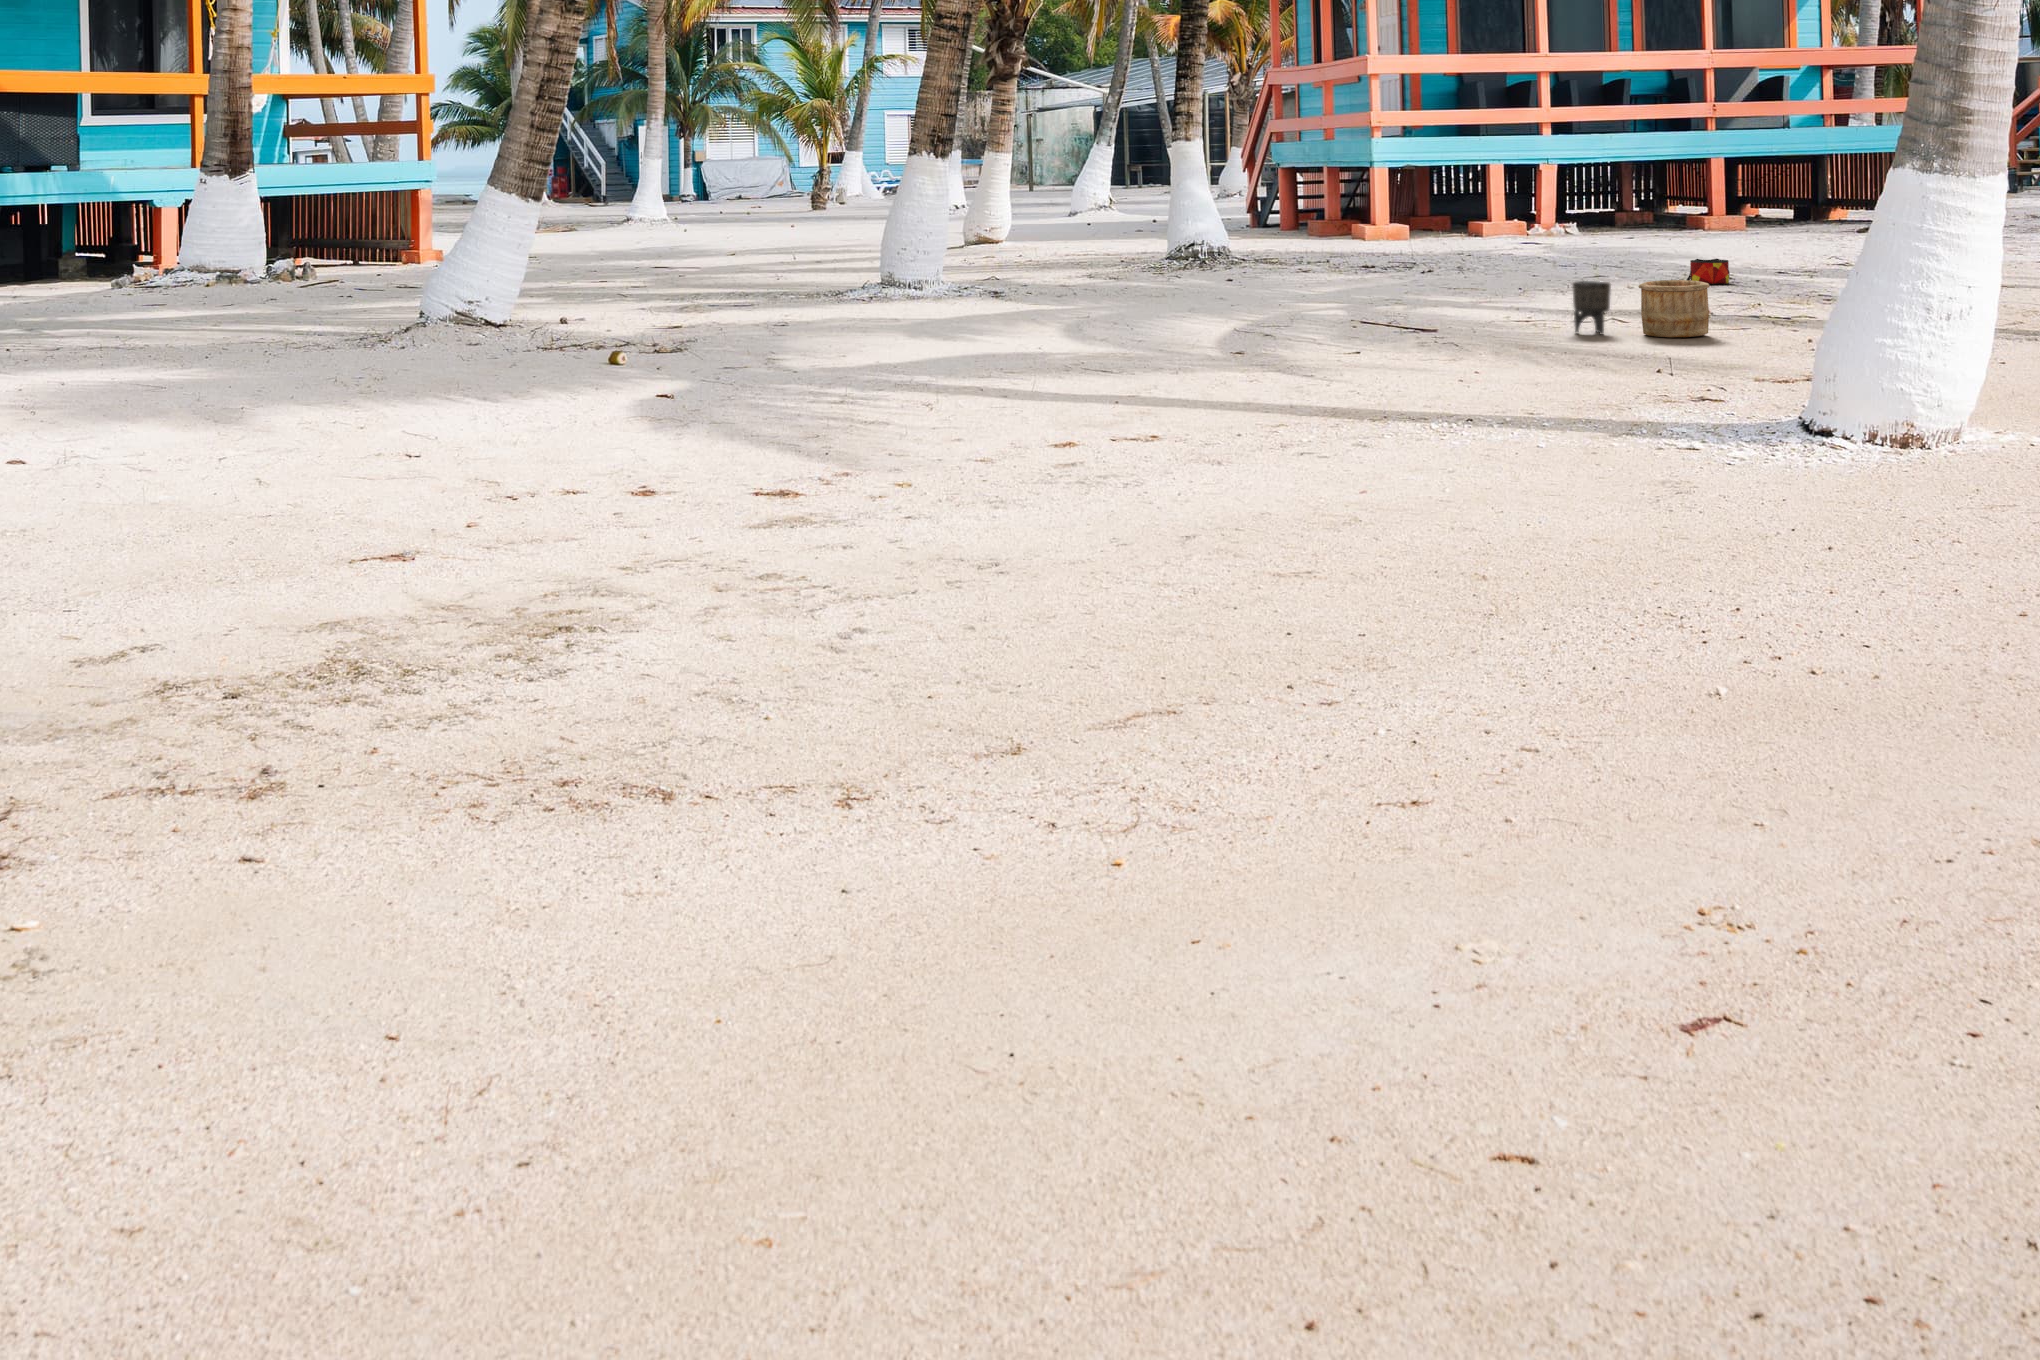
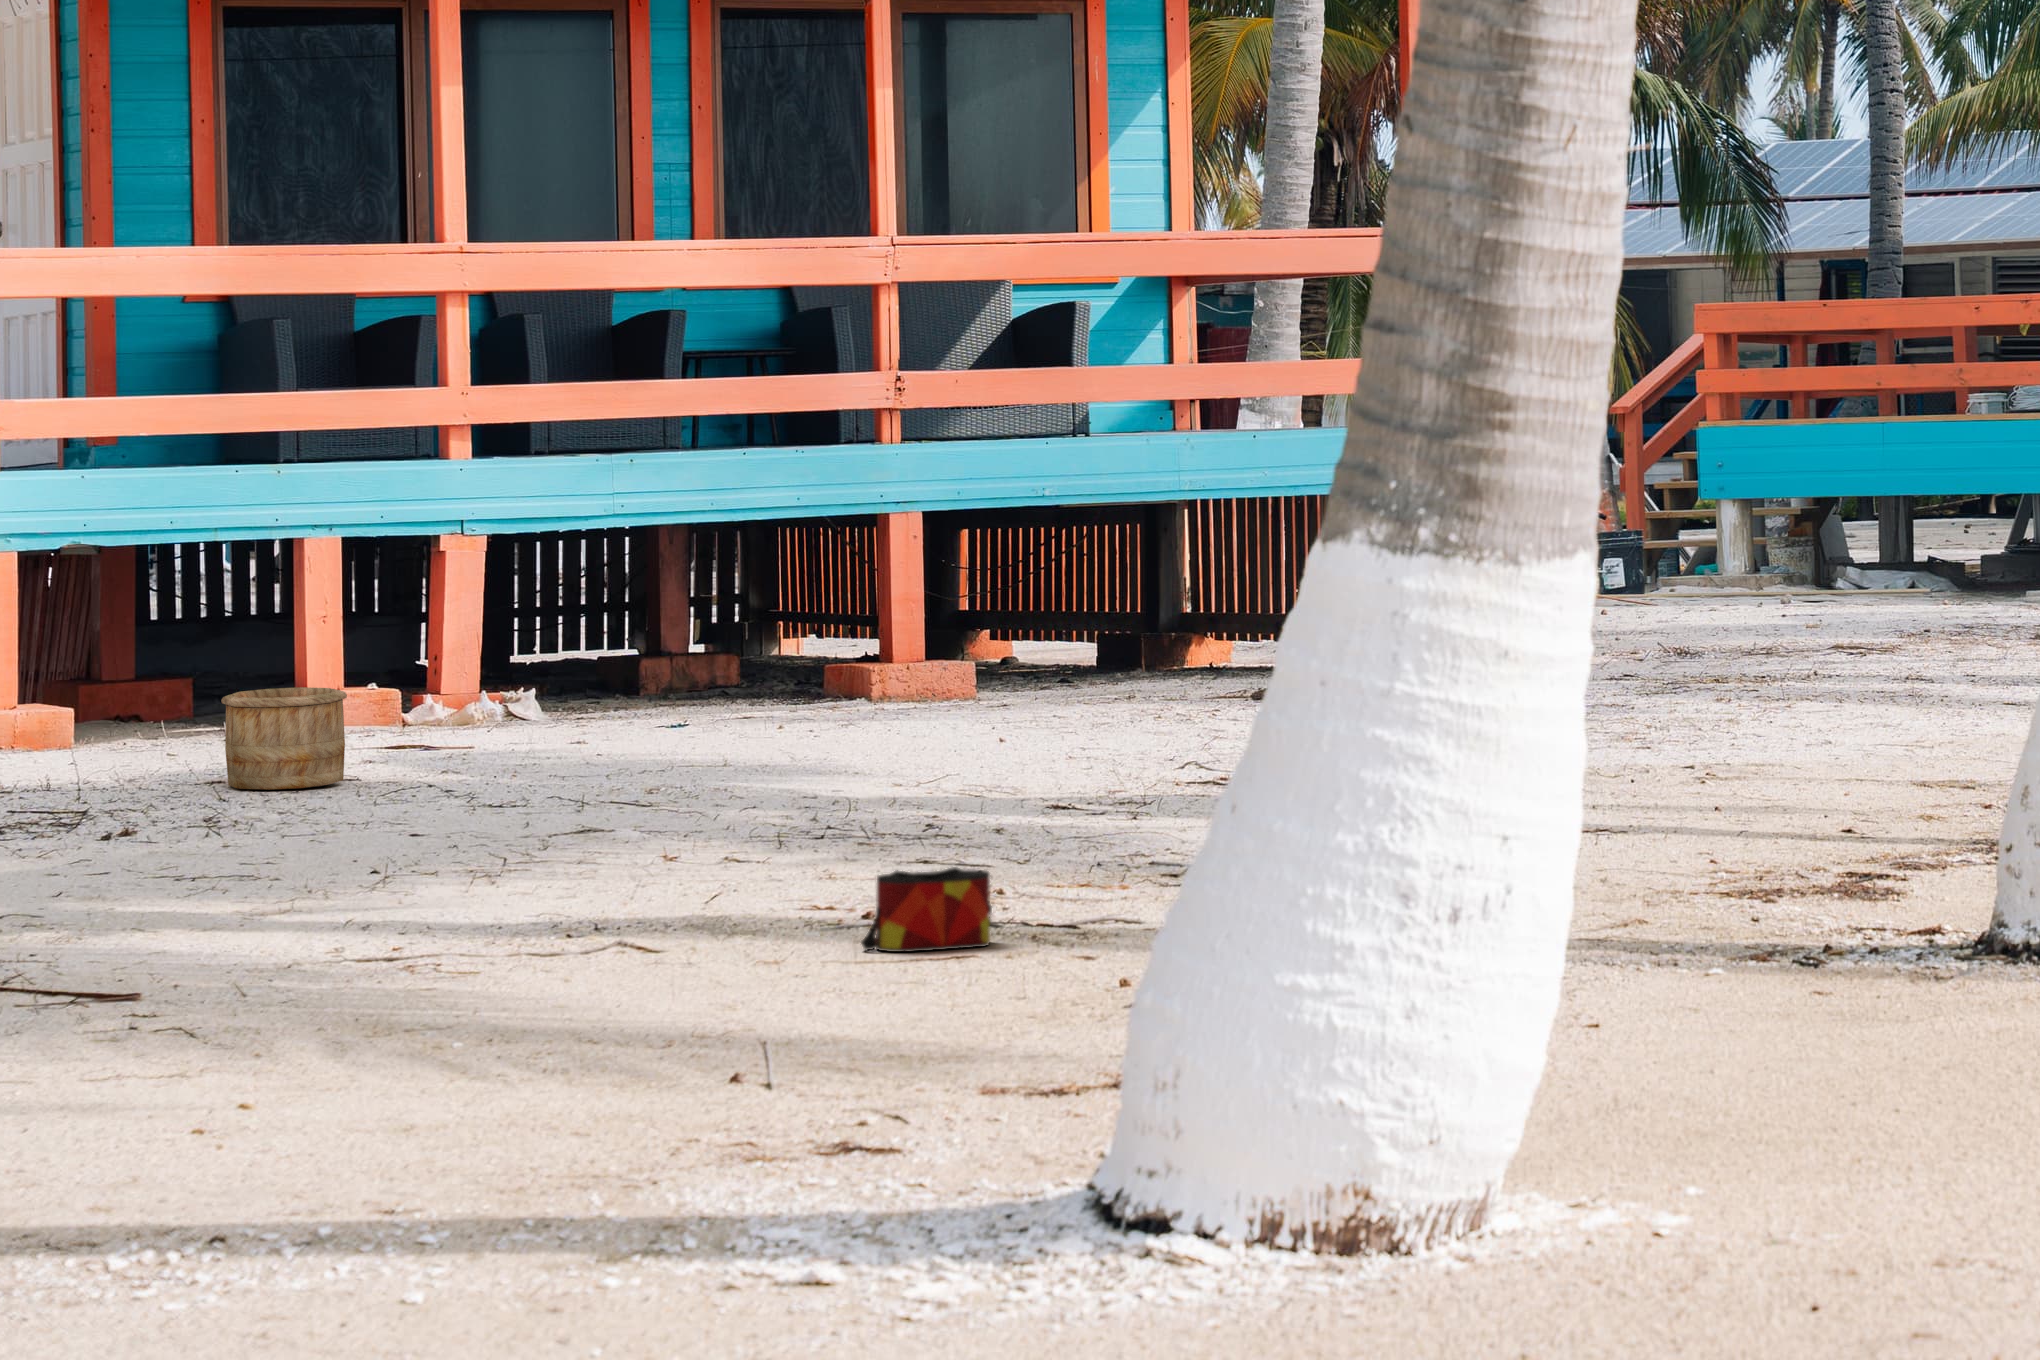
wooden bucket: present [1639,280,1710,337] -> present [221,687,347,790]
planter: present [1572,281,1611,335] -> none [503,1038,640,1237]

